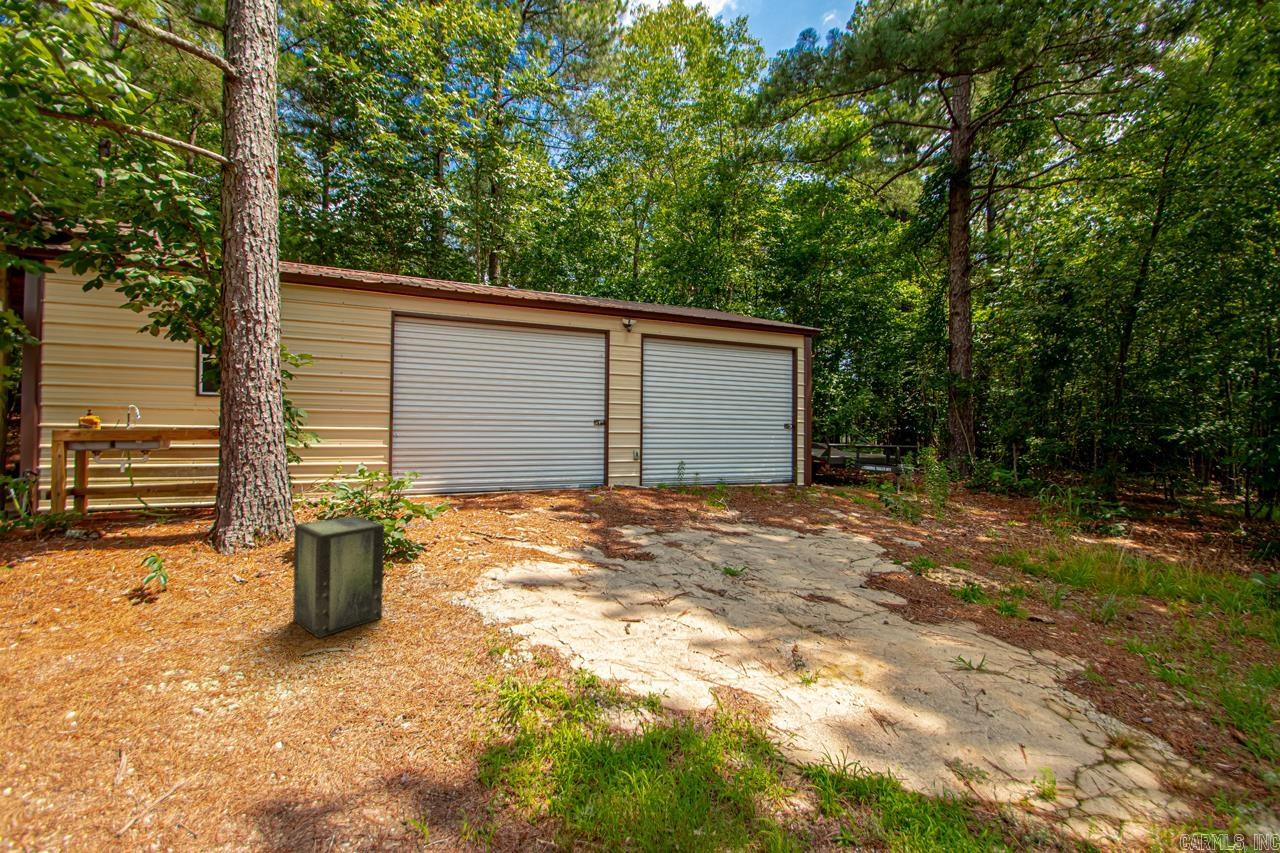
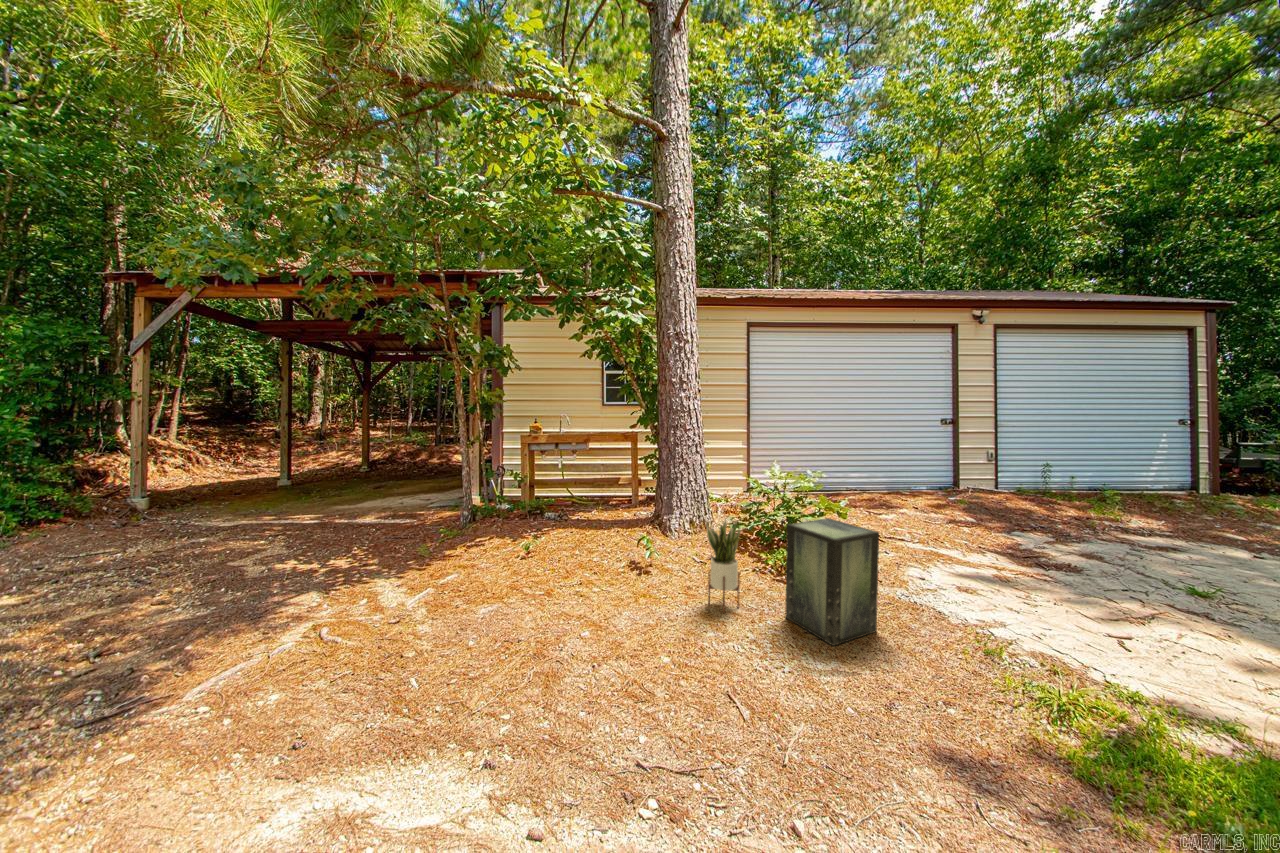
potted plant: none [194,523,251,627] -> present [705,519,740,613]

